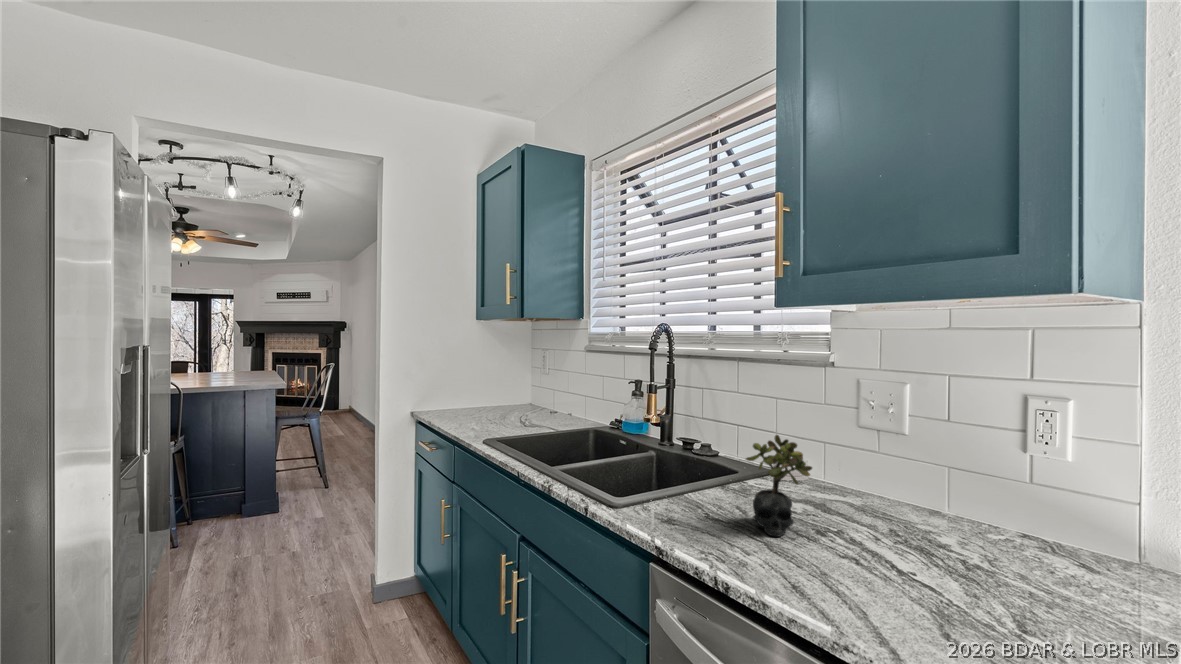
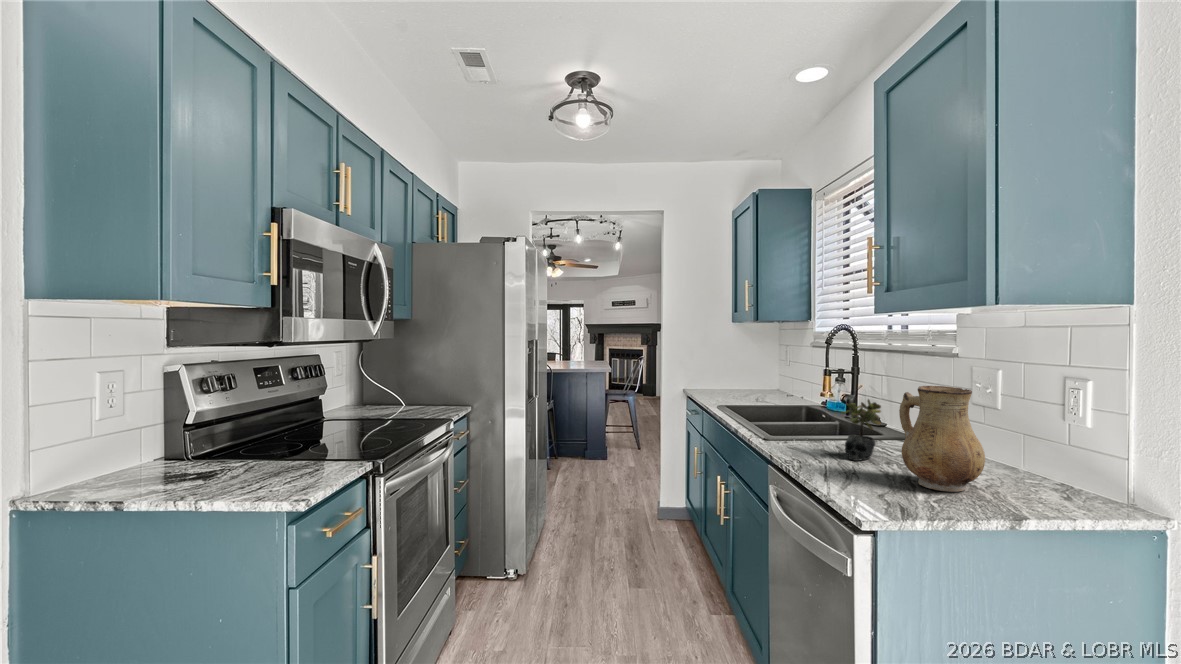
ceramic pitcher: none [876,418,1027,594] -> present [899,386,985,492]

